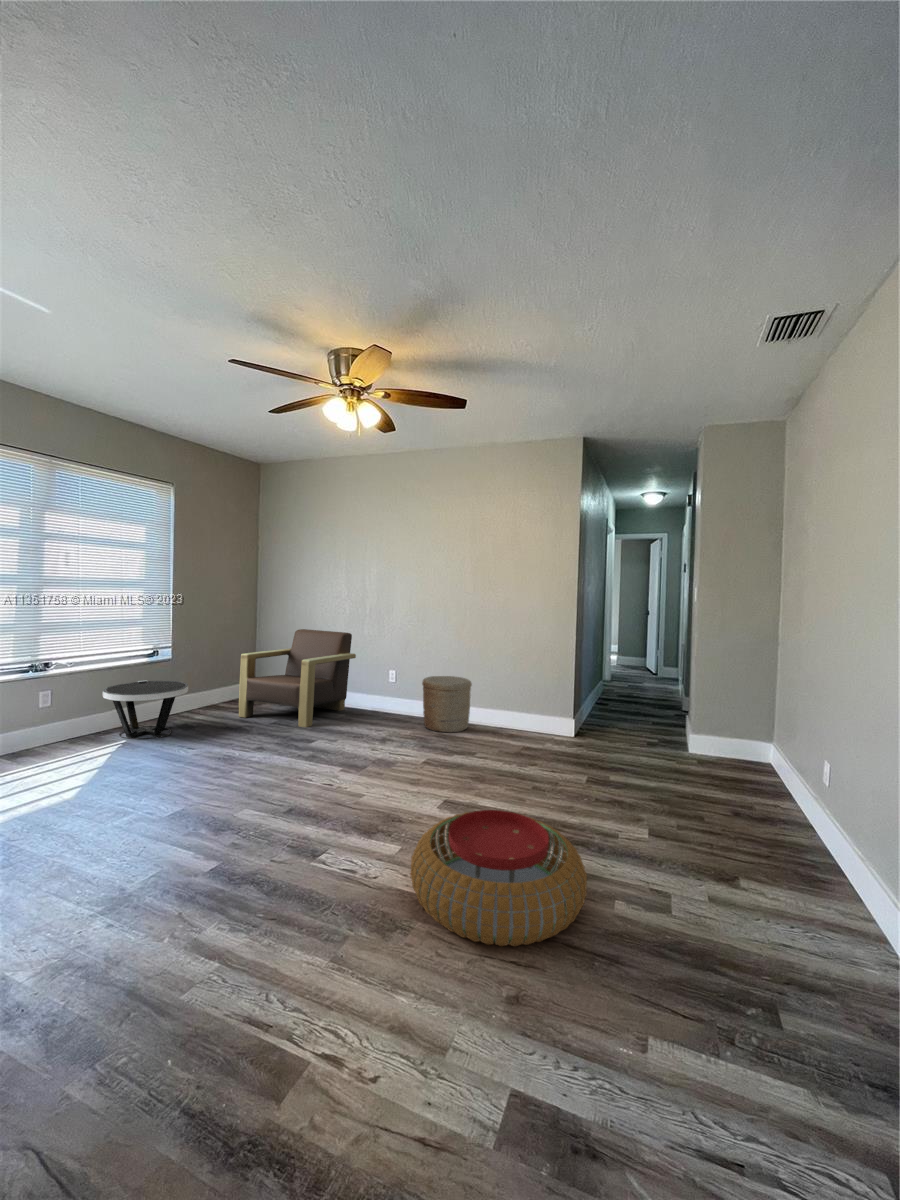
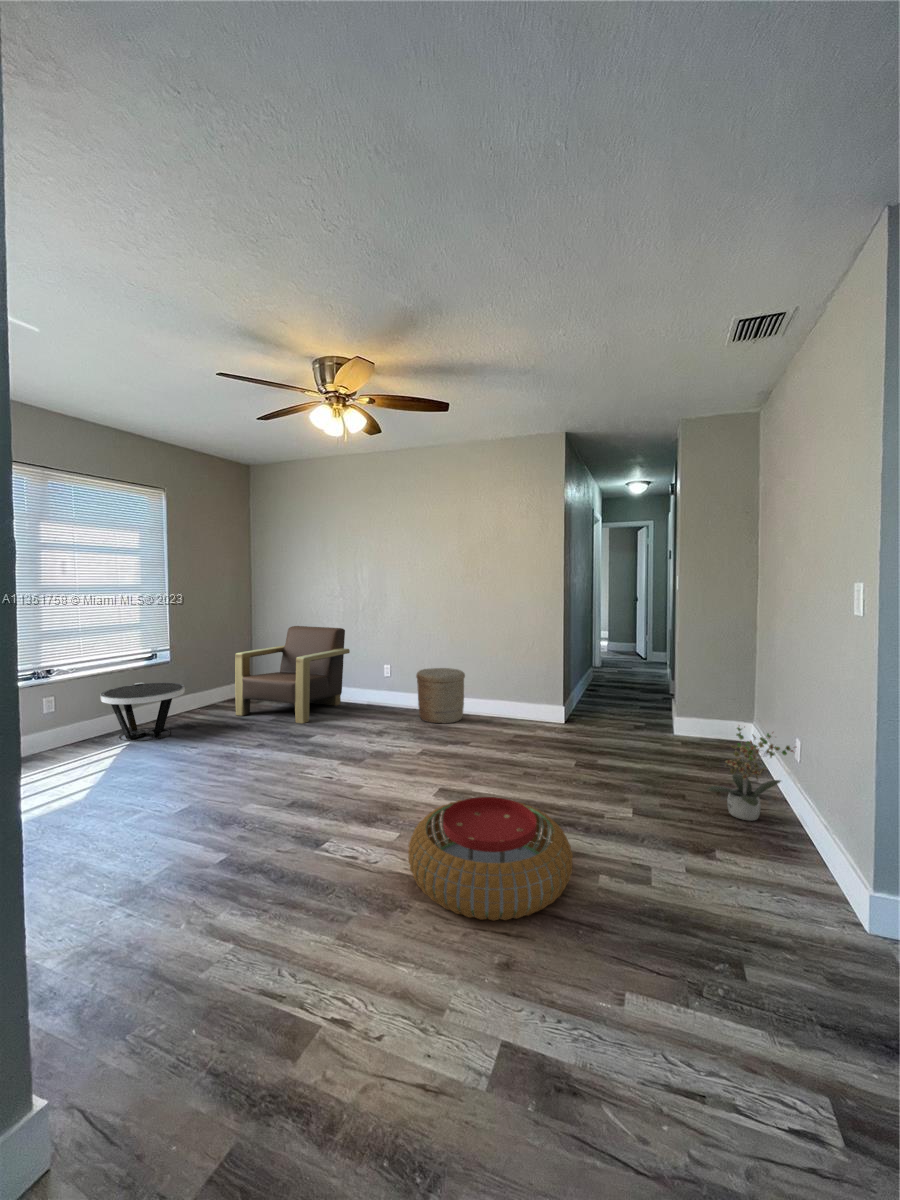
potted plant: none [726,743,824,846] -> present [707,727,794,821]

